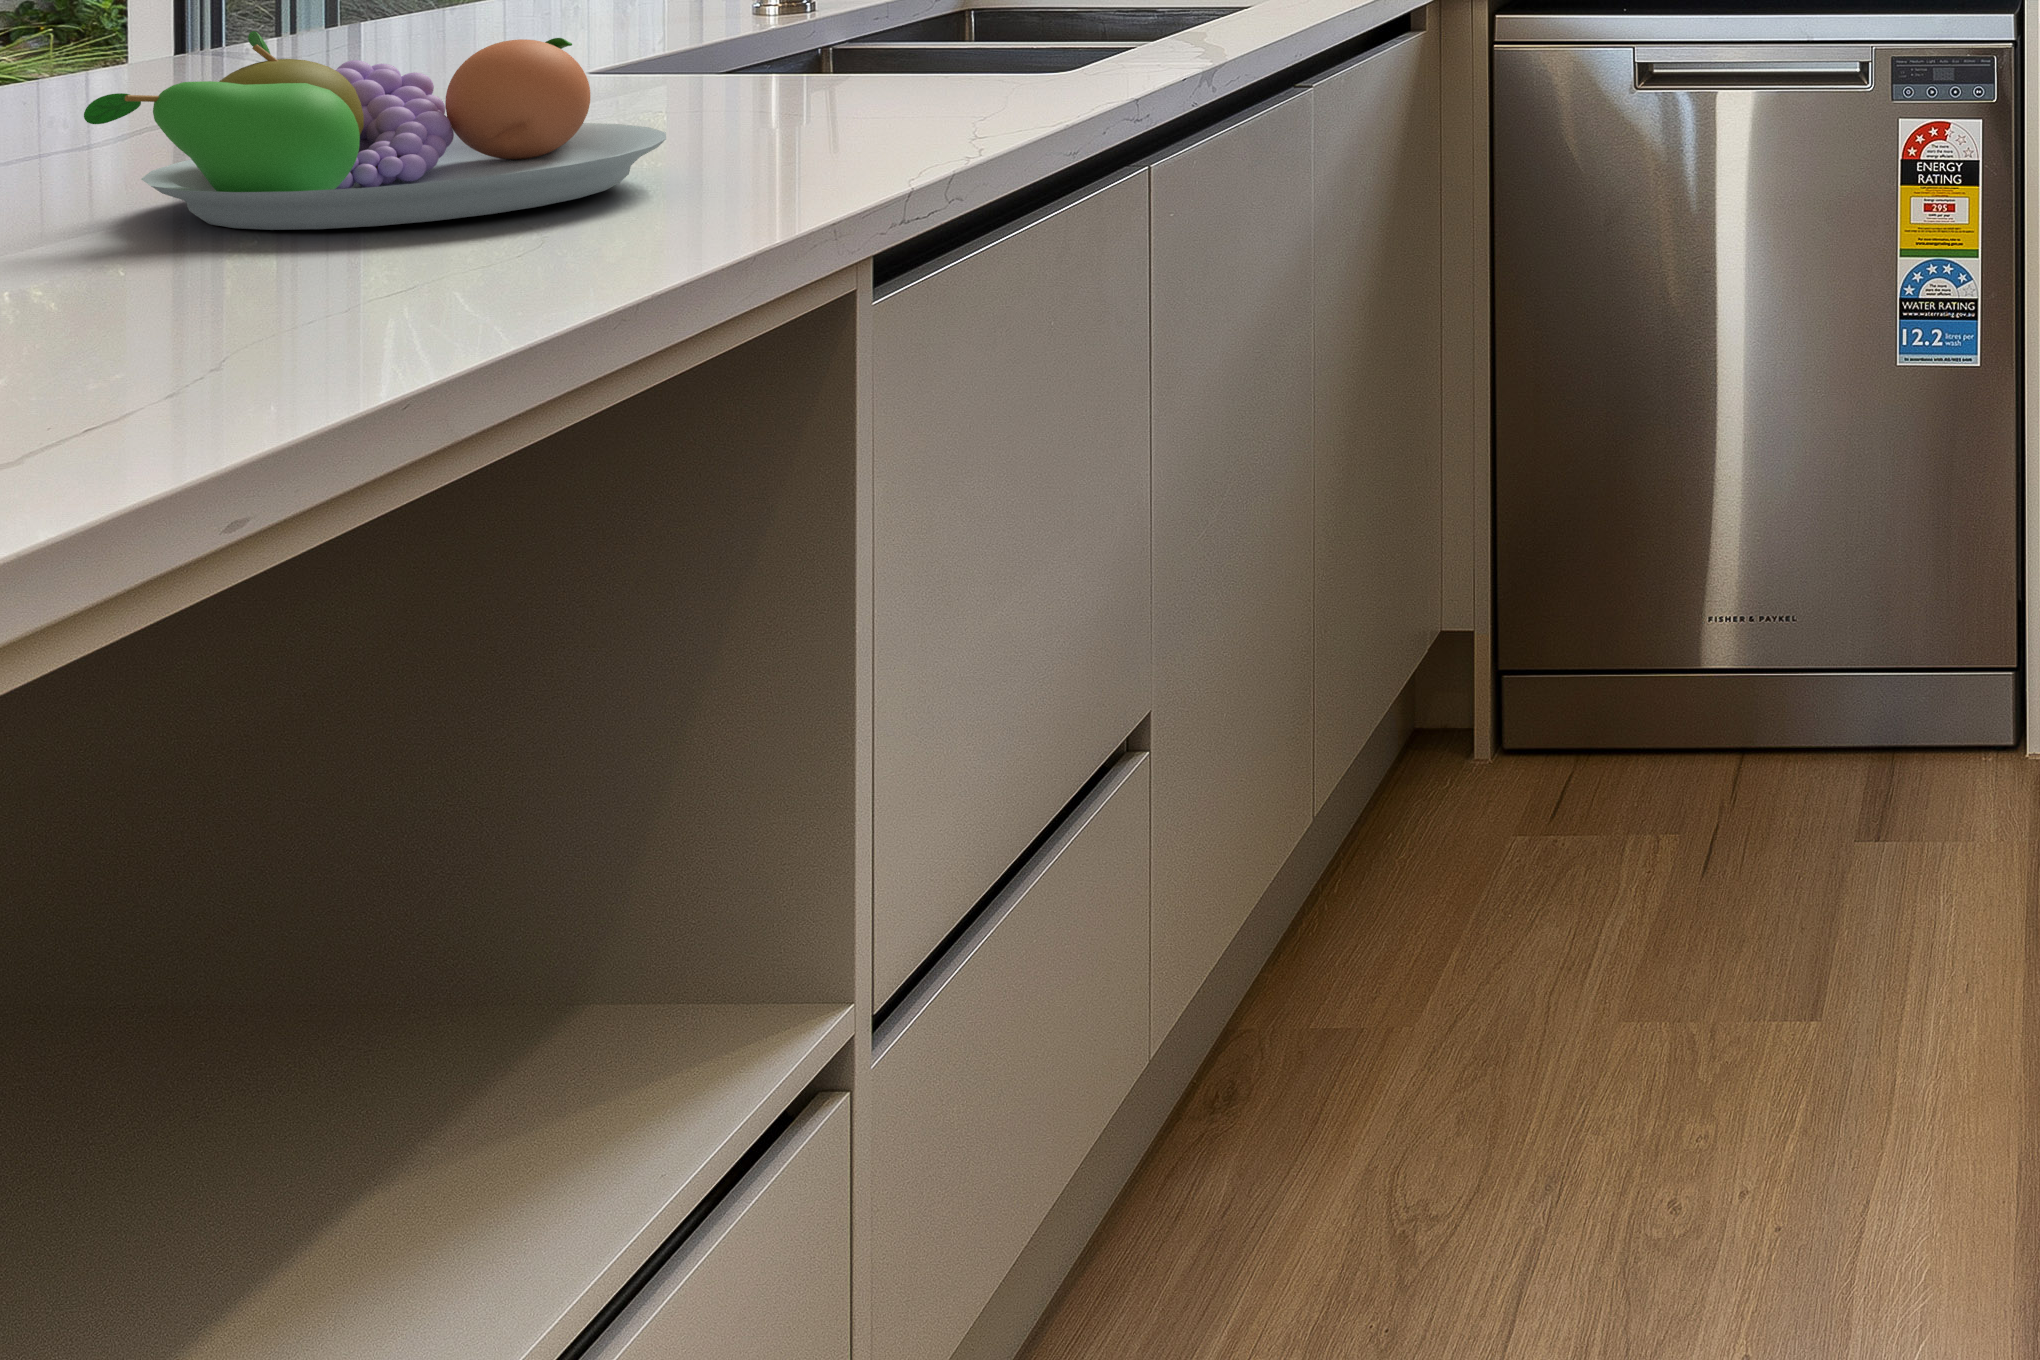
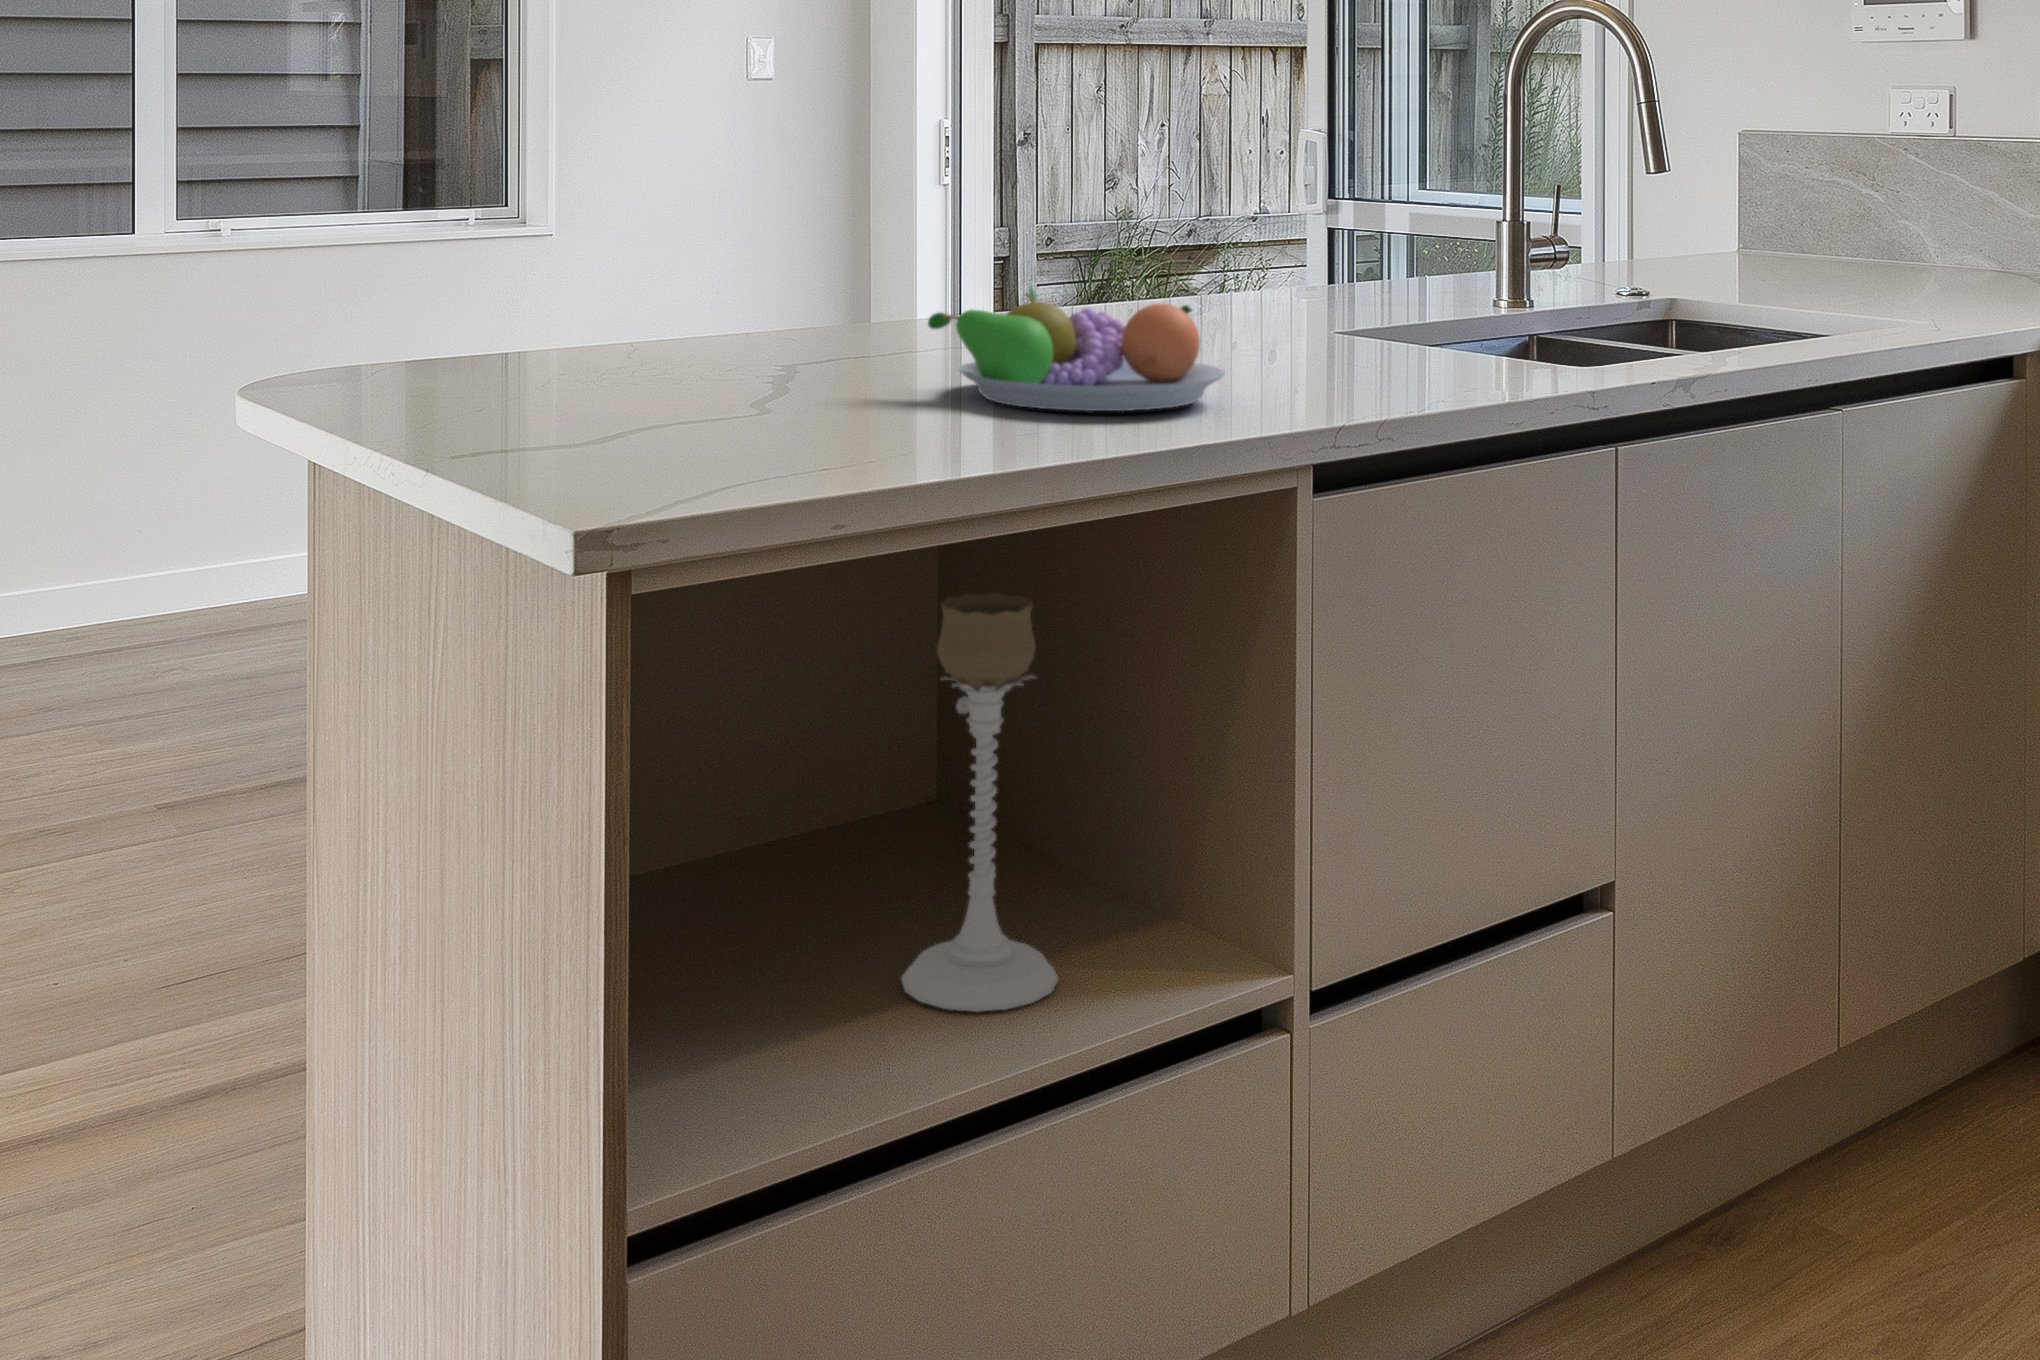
candle holder: none [176,533,496,1255] -> present [901,593,1058,1012]

